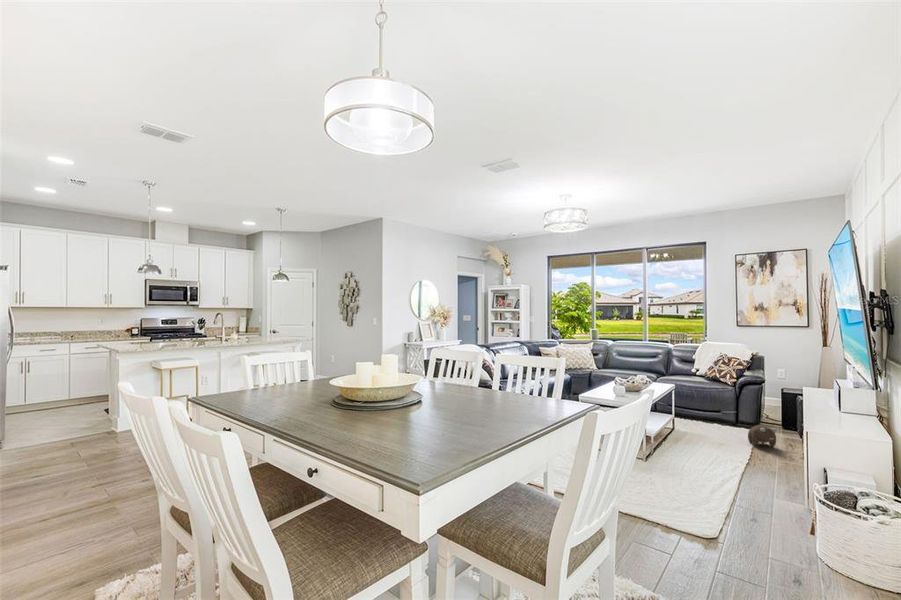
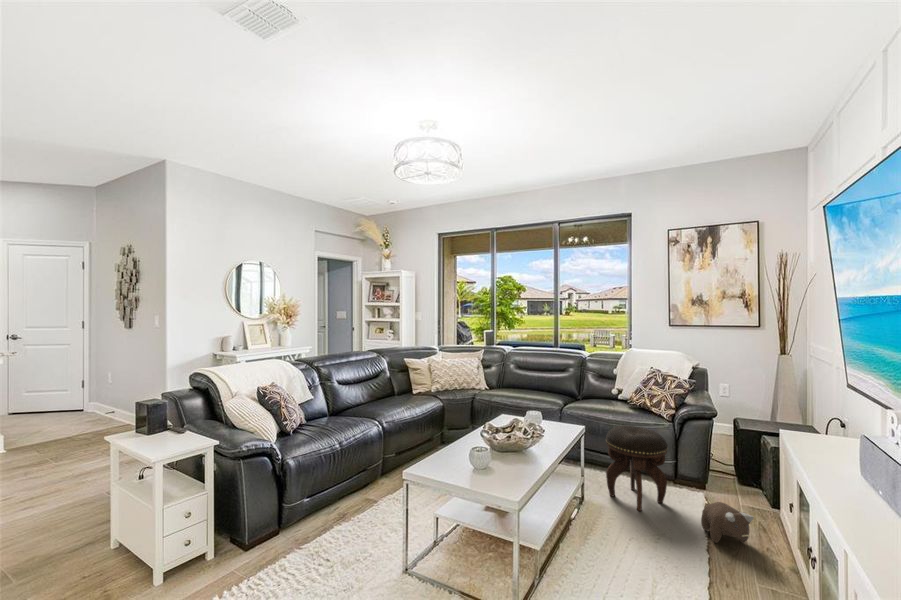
footstool: none [687,386,728,434] -> present [606,425,668,511]

